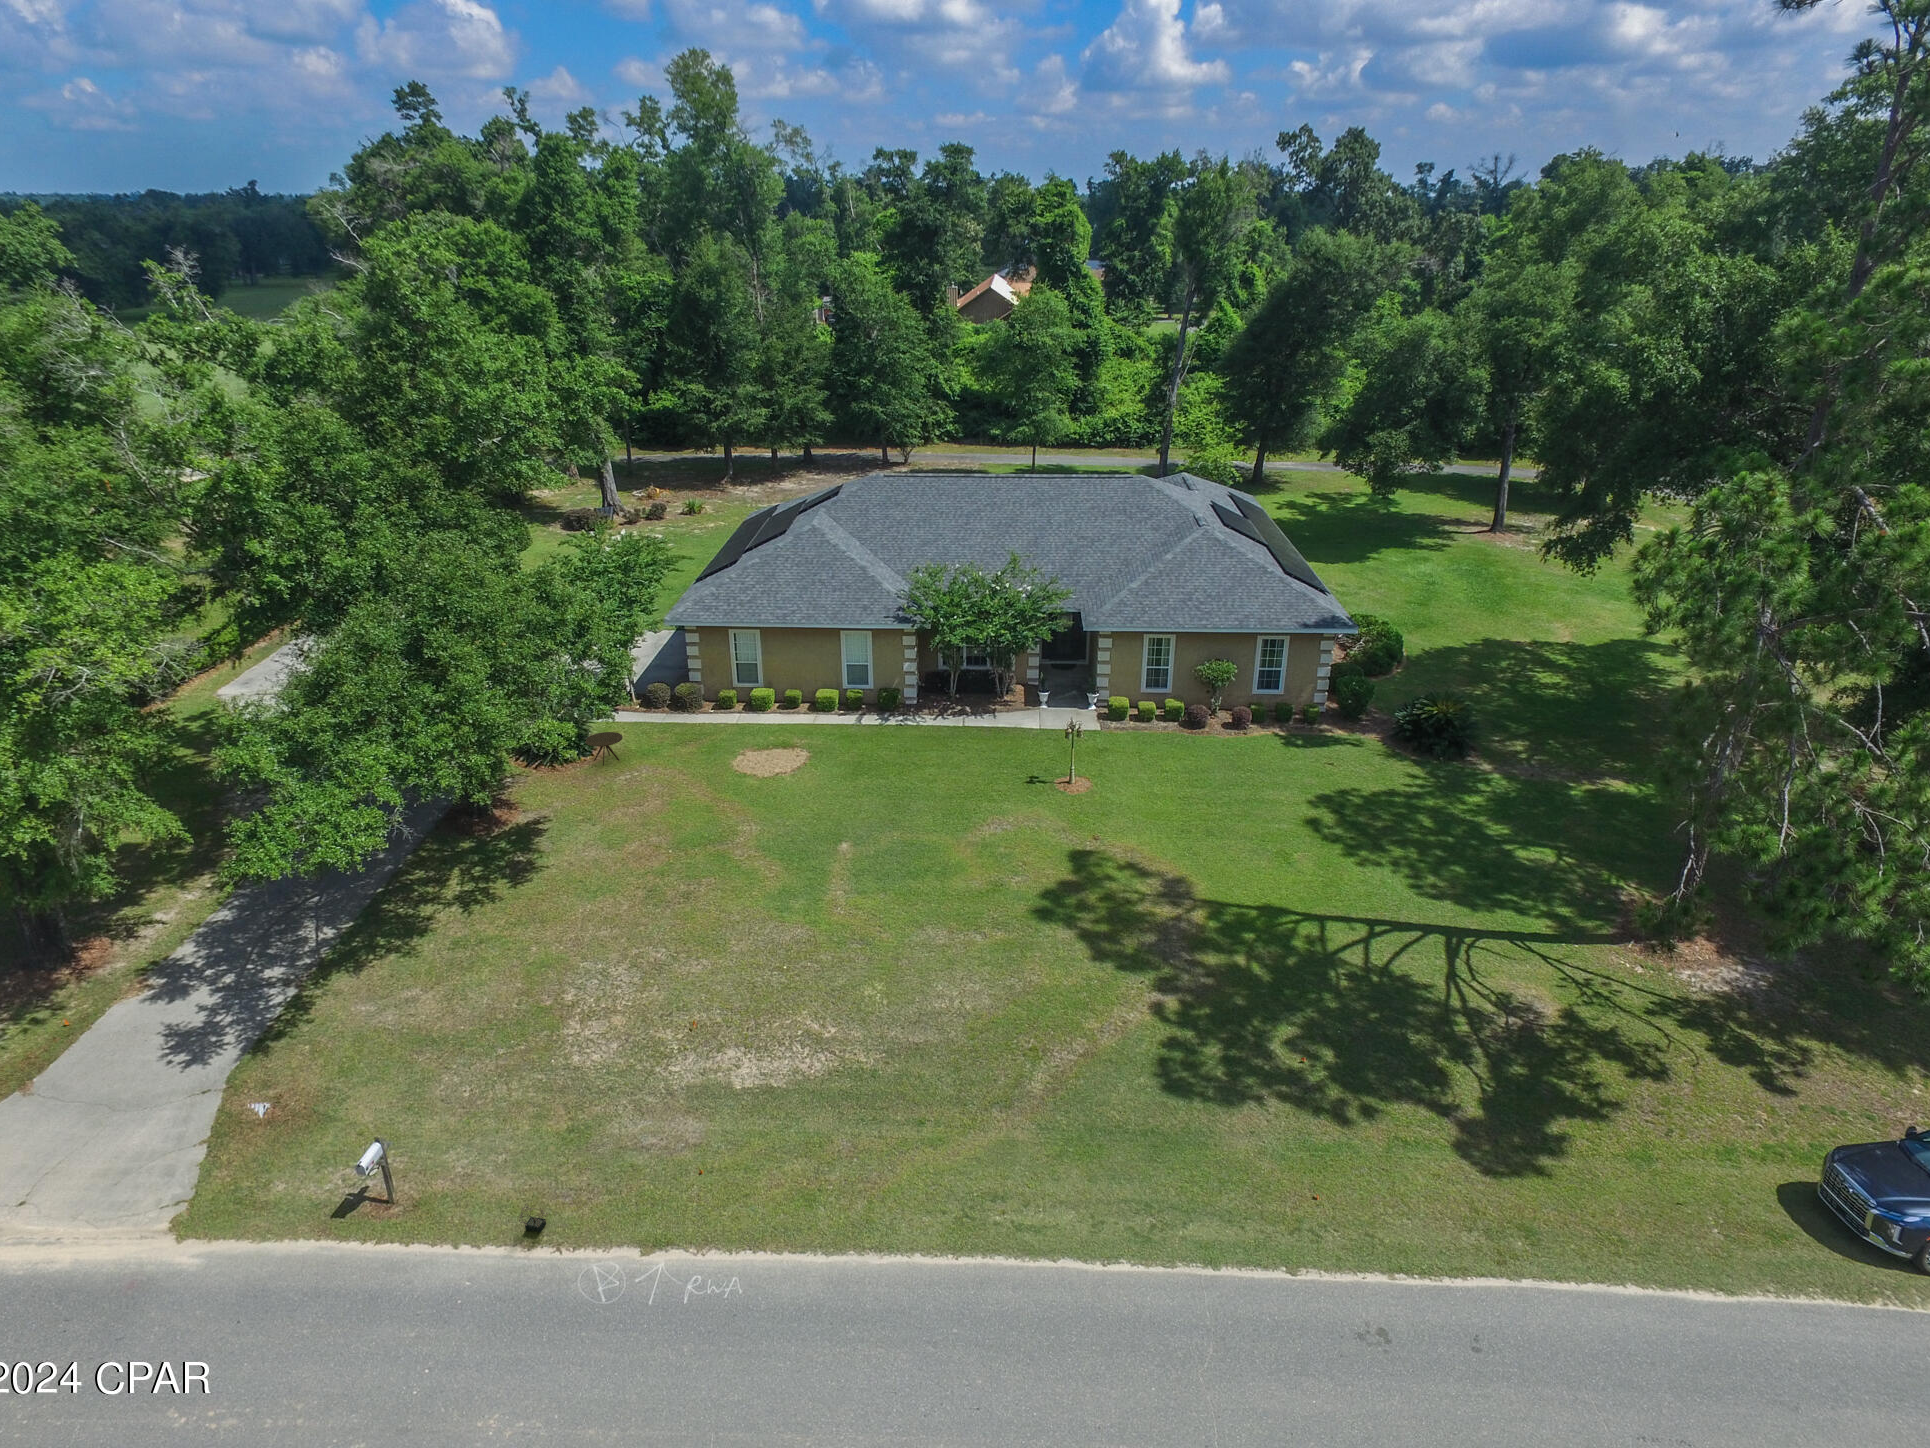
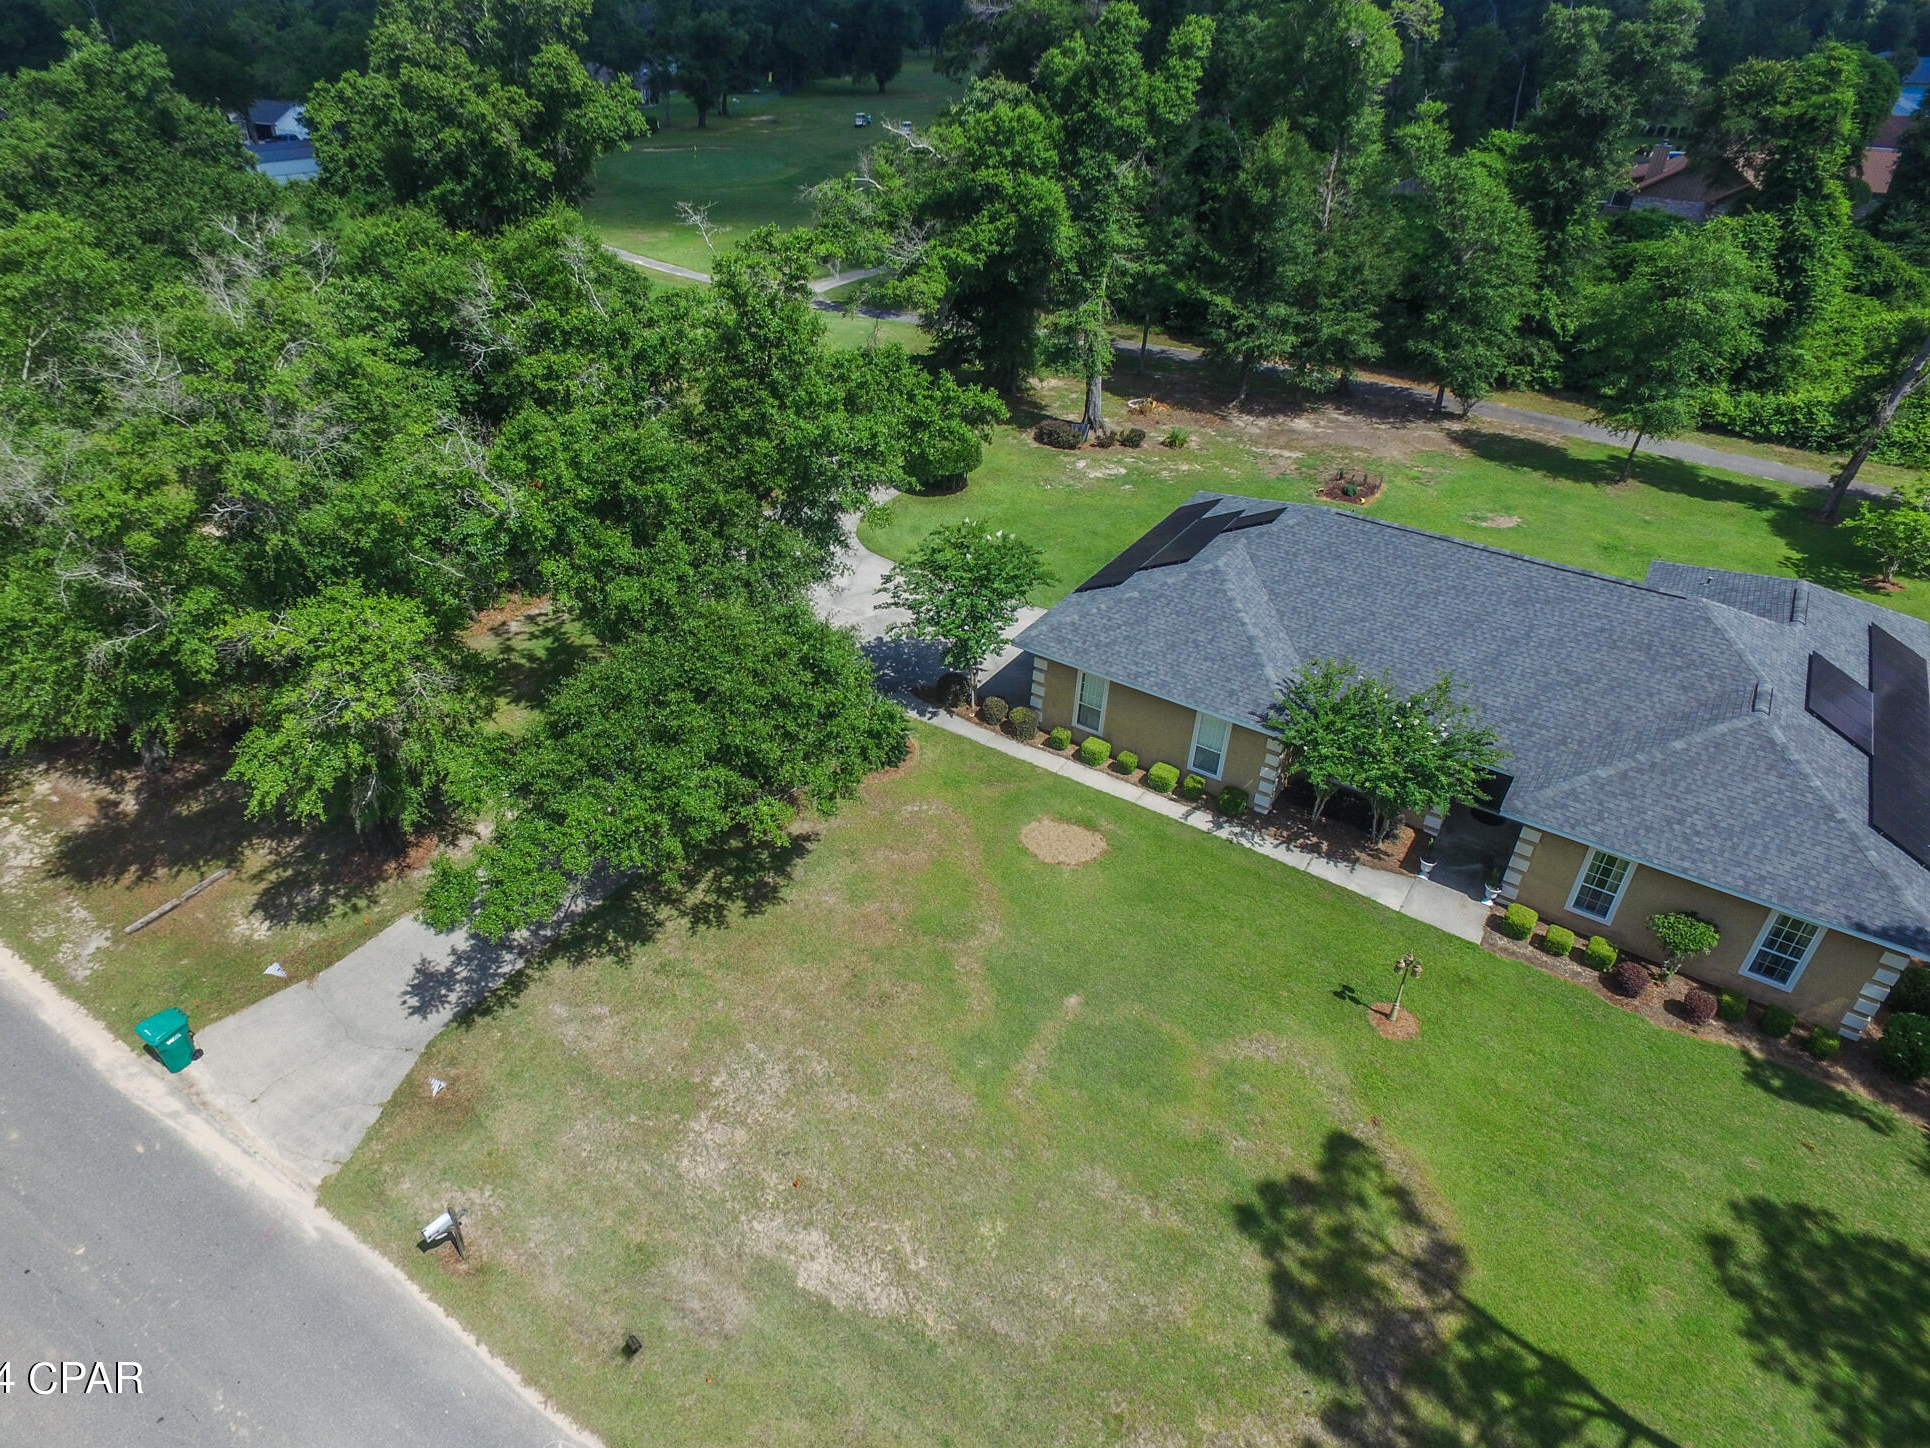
round table: present [585,732,623,766] -> none [900,753,936,790]

